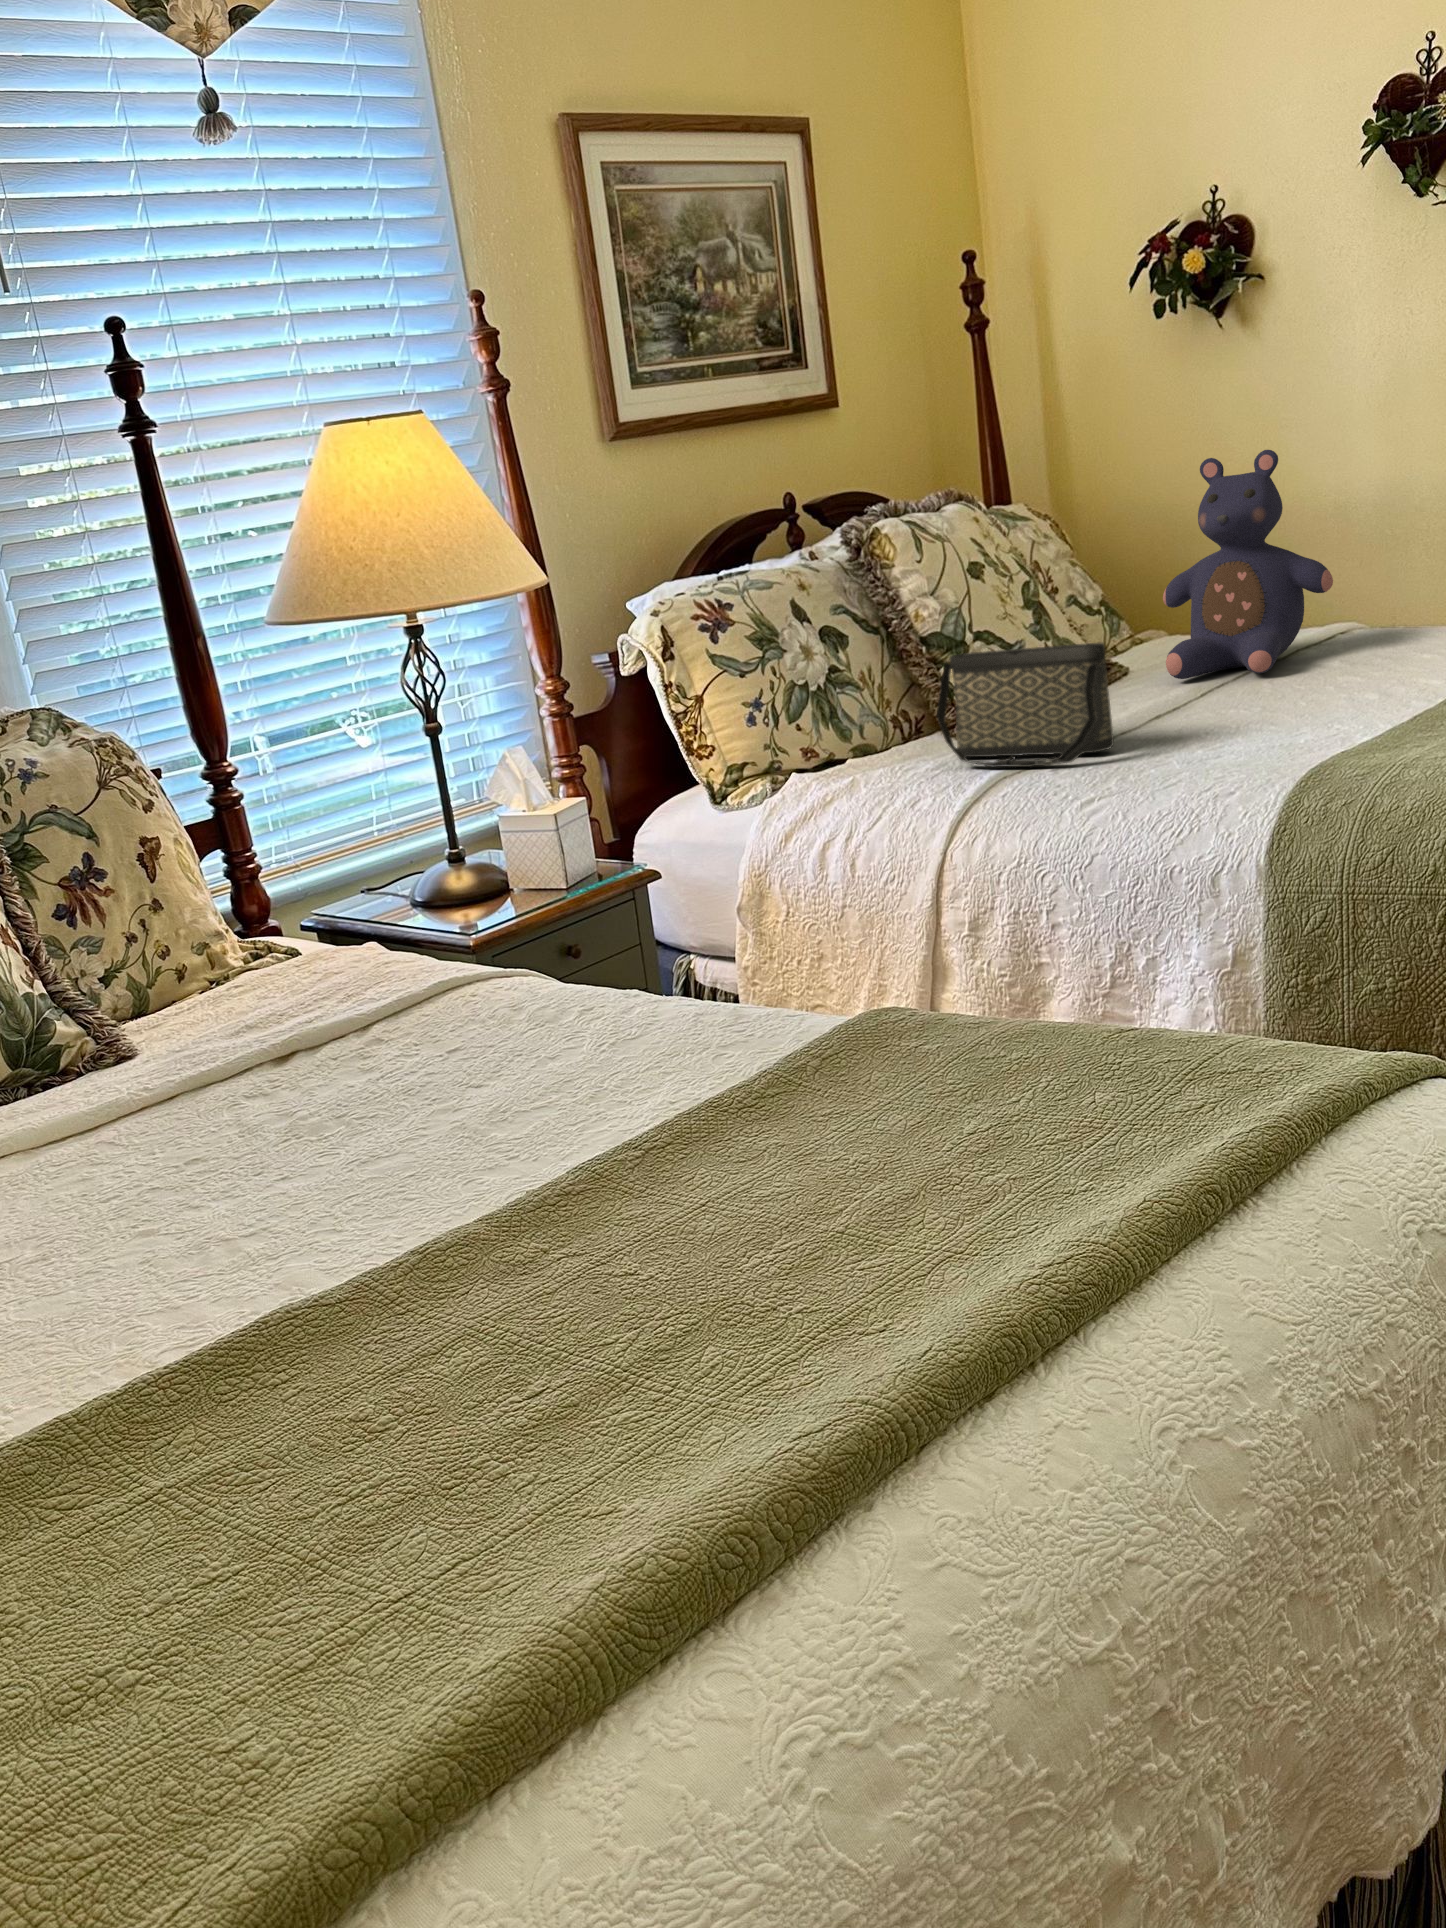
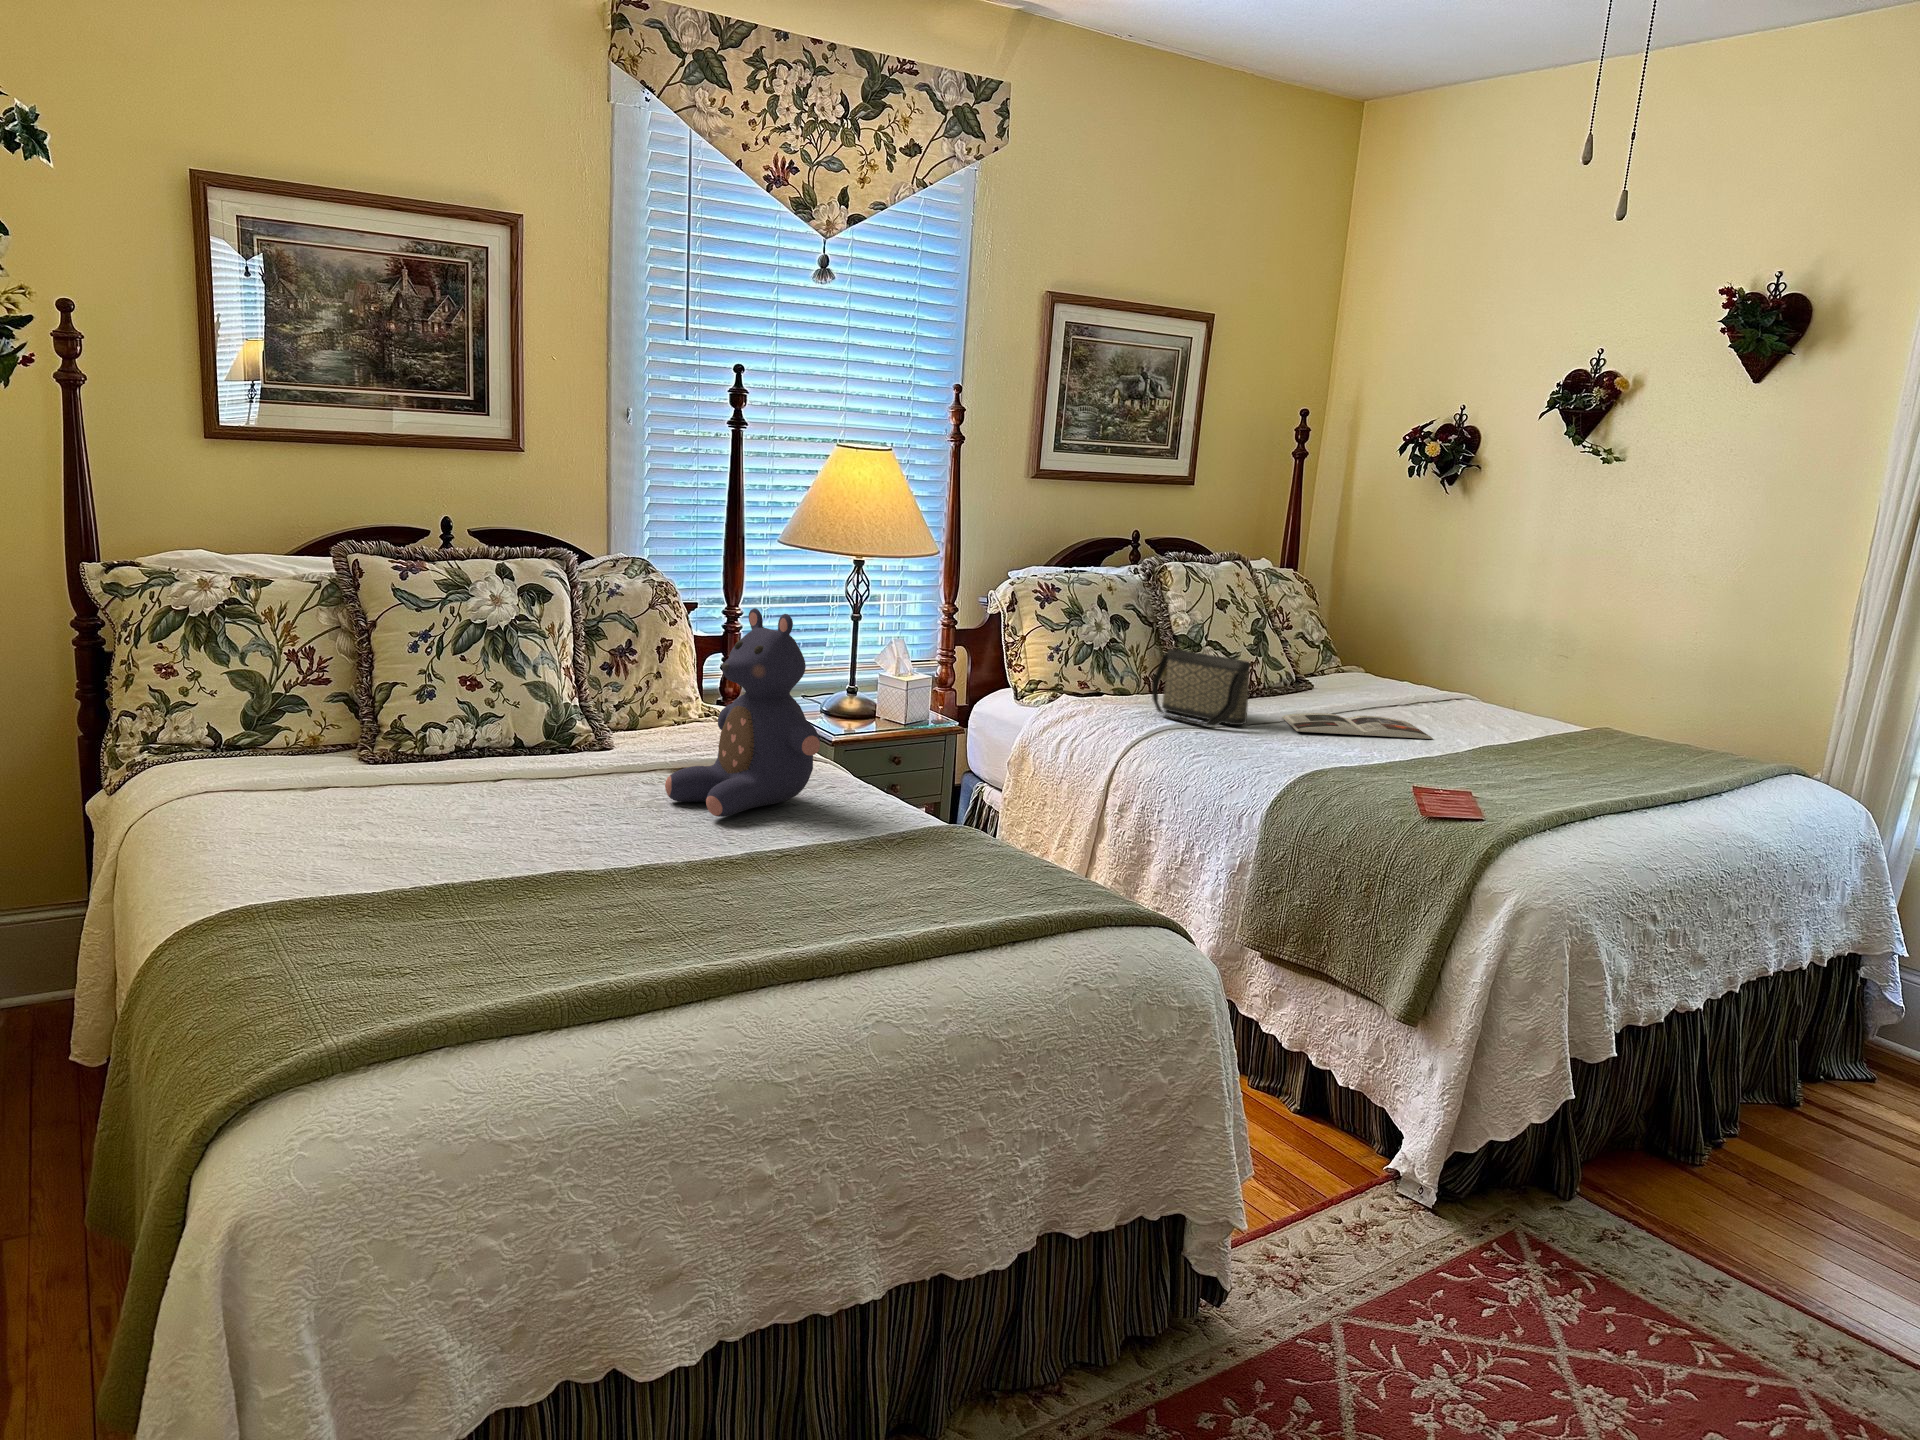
teddy bear: present [1163,450,1333,679] -> present [665,608,820,817]
magazine: none [1148,684,1413,737] -> present [1282,713,1433,739]

